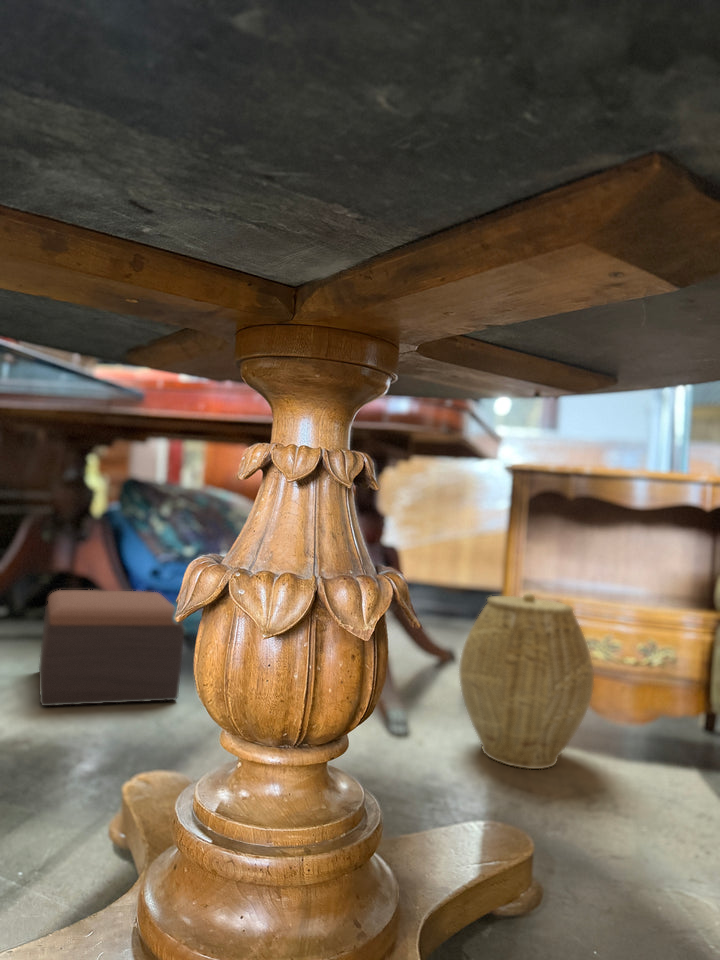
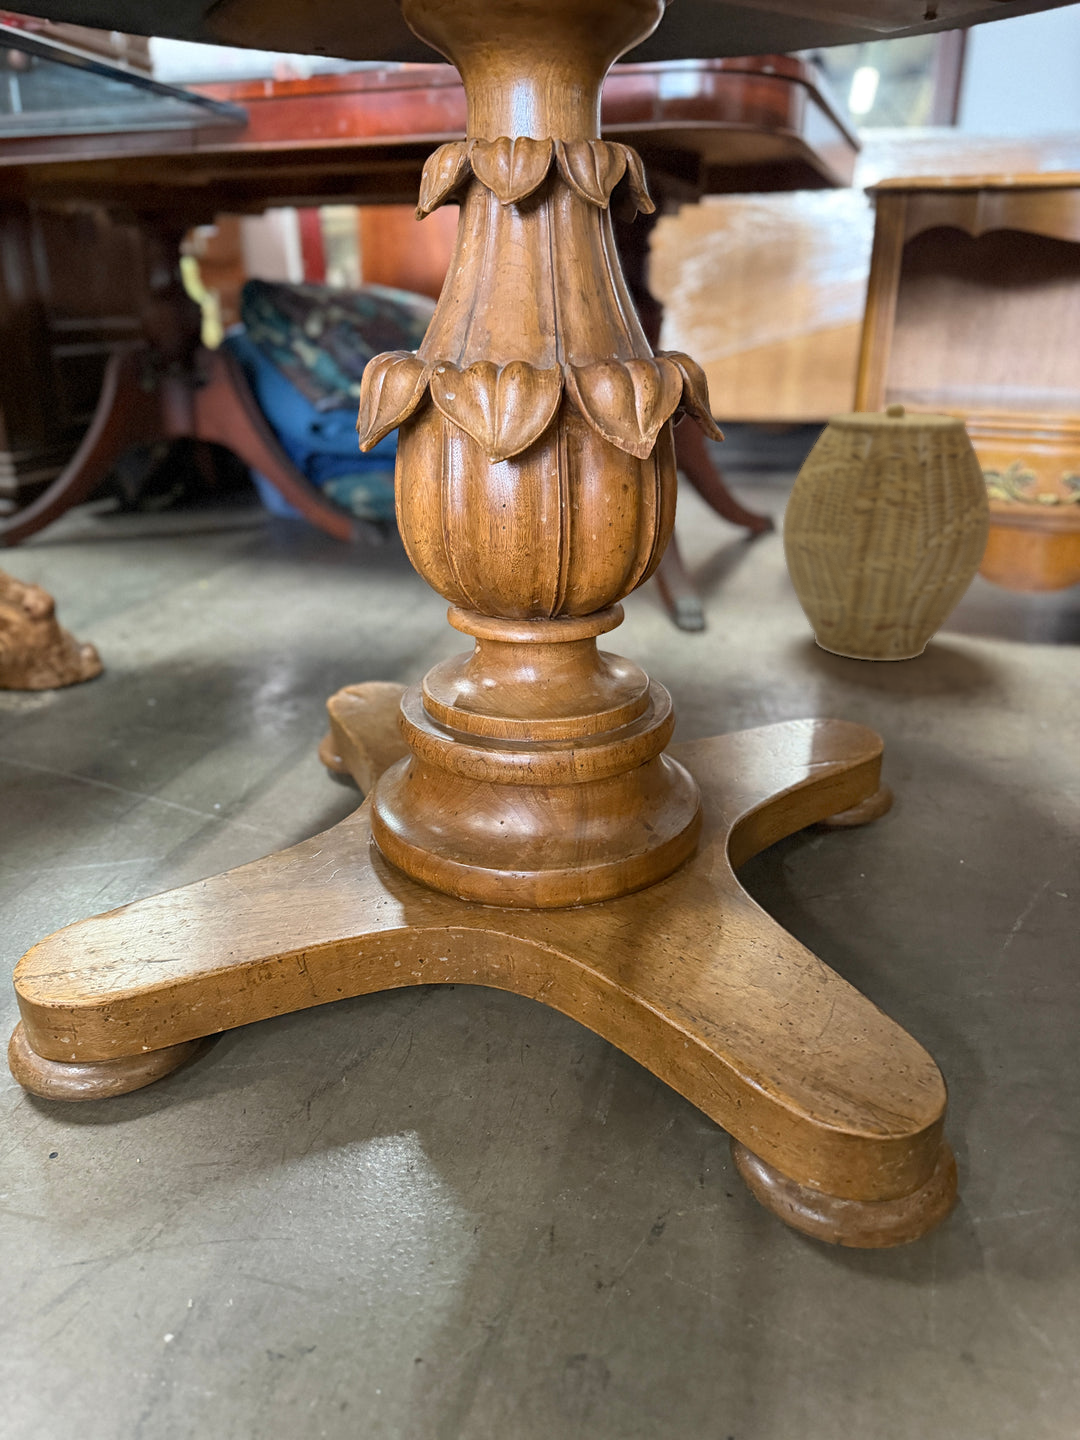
footstool: present [39,590,185,706] -> none [166,453,376,620]

